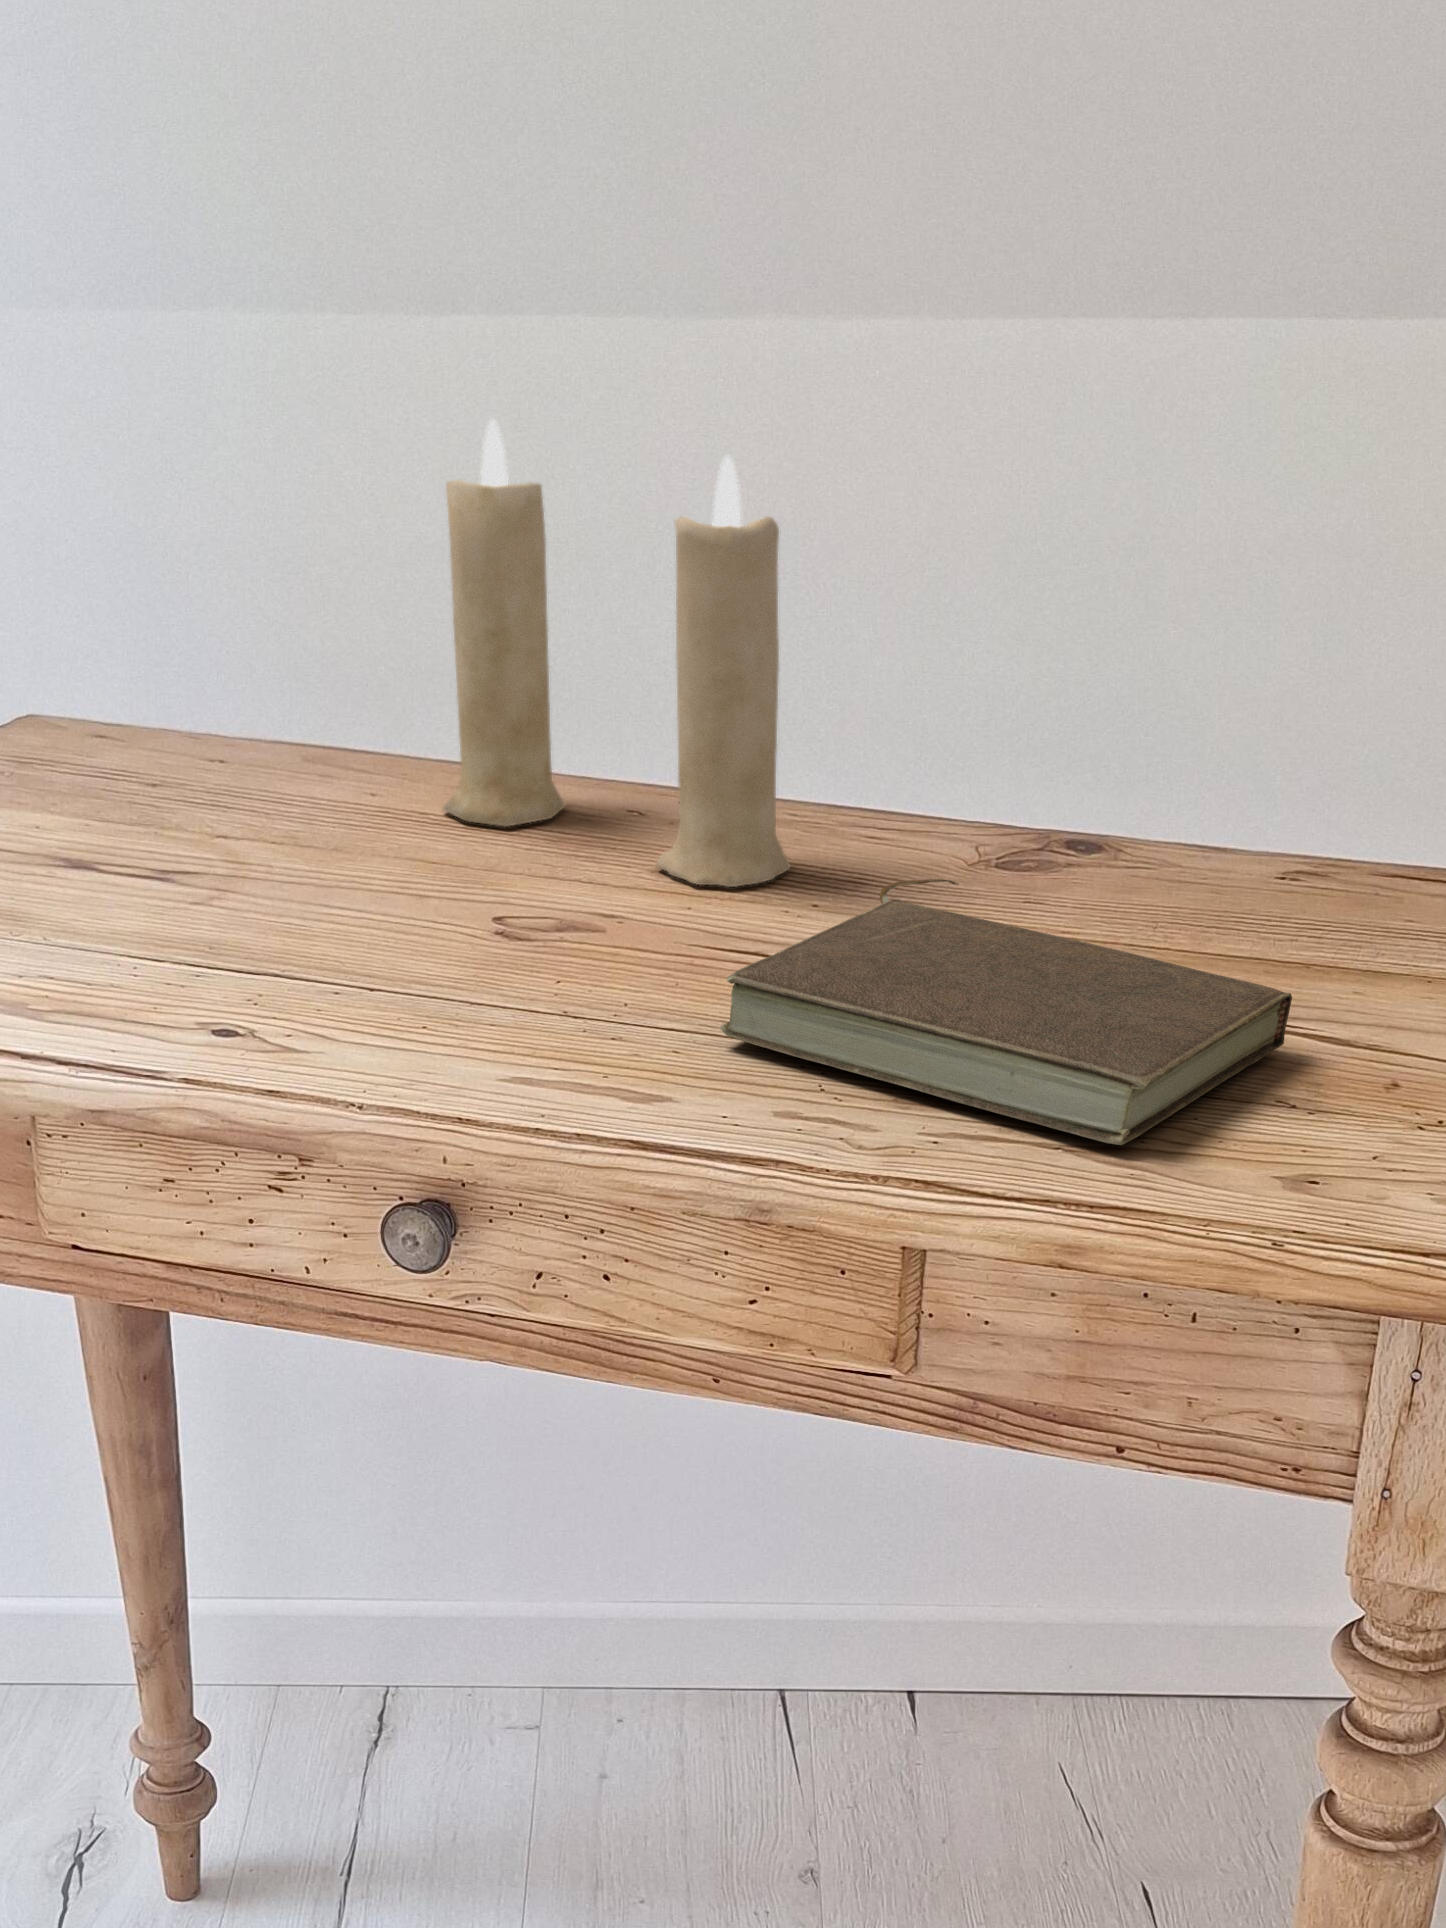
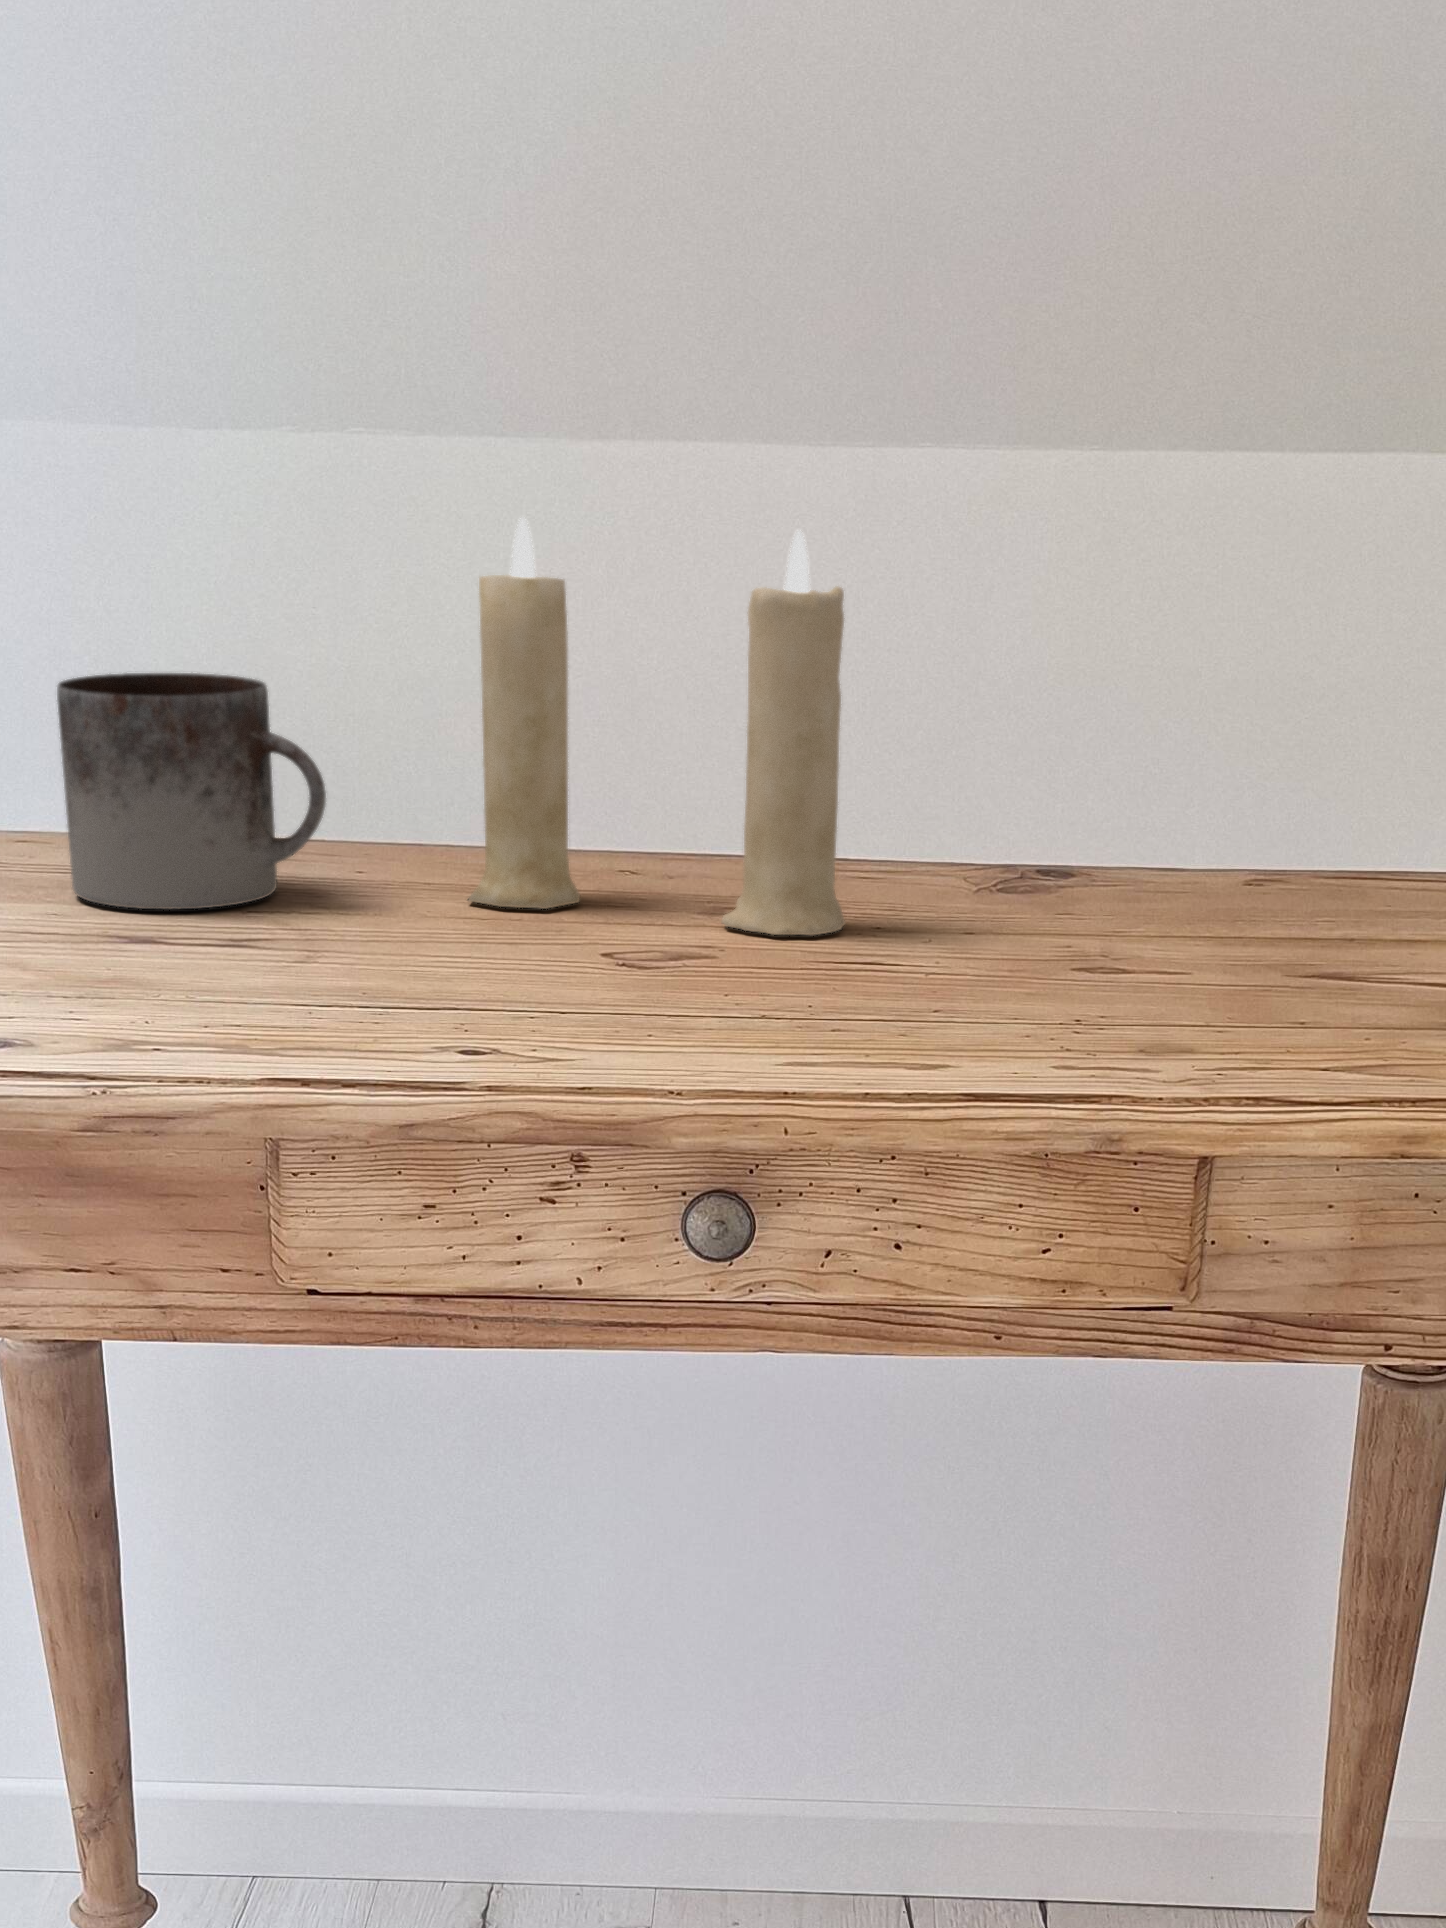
mug: none [58,553,298,806] -> present [57,673,326,909]
book: present [719,879,1292,1145] -> none [962,899,1434,1060]

